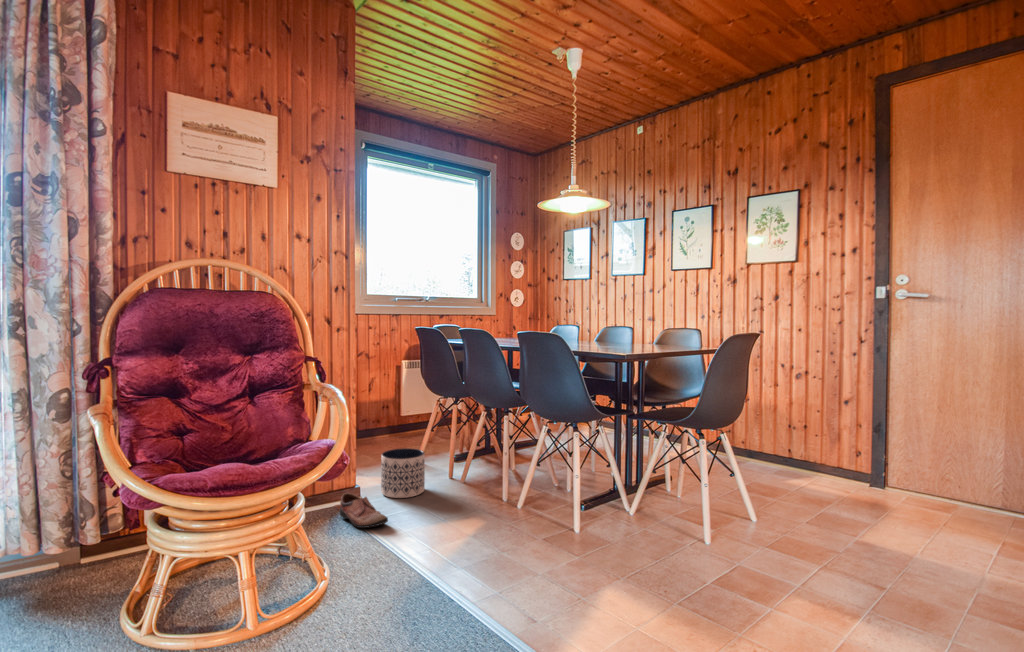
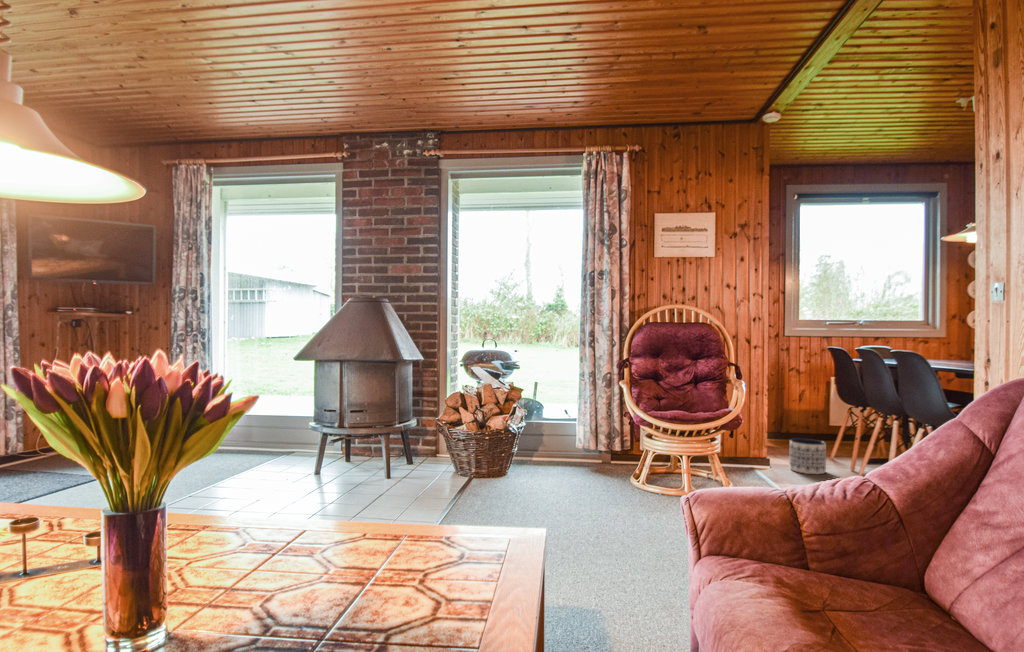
shoe: present [339,493,388,528] -> none [753,458,785,480]

